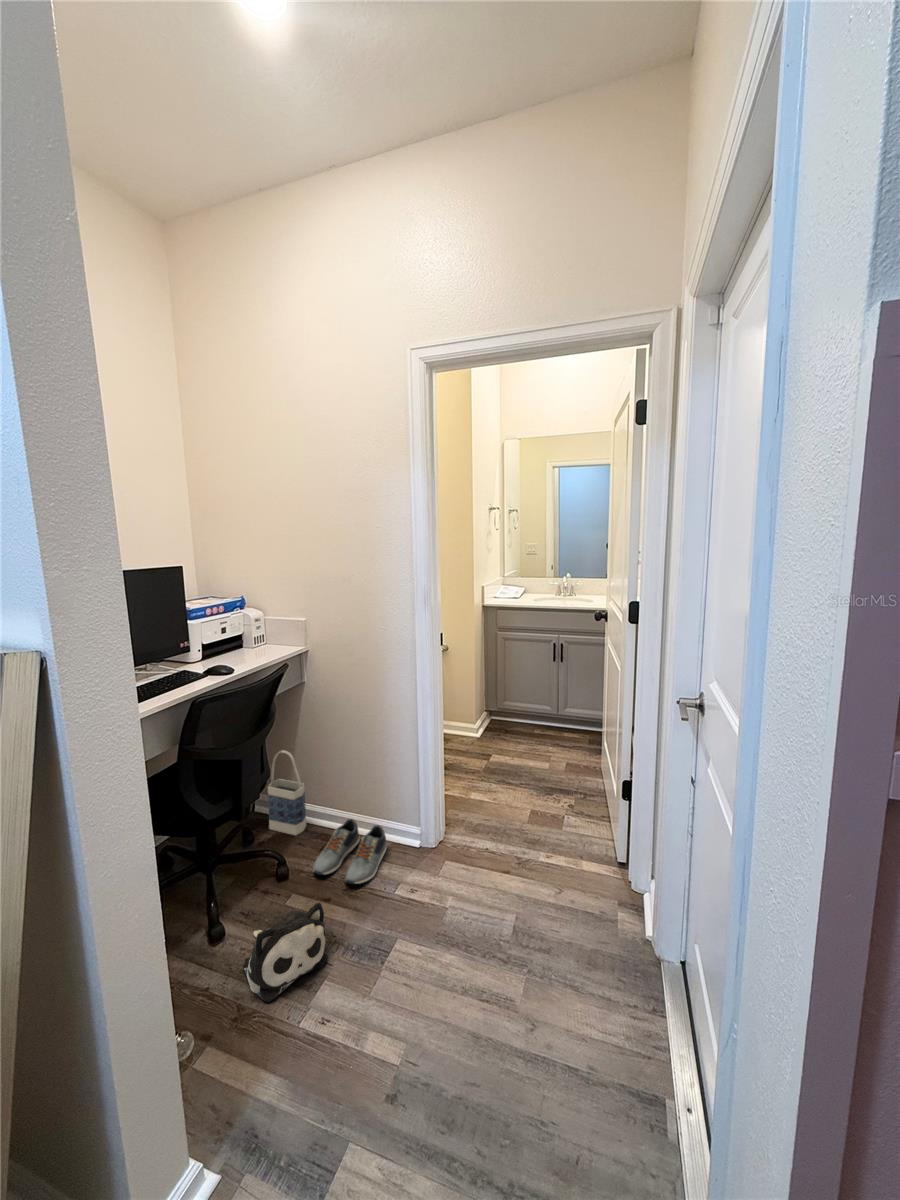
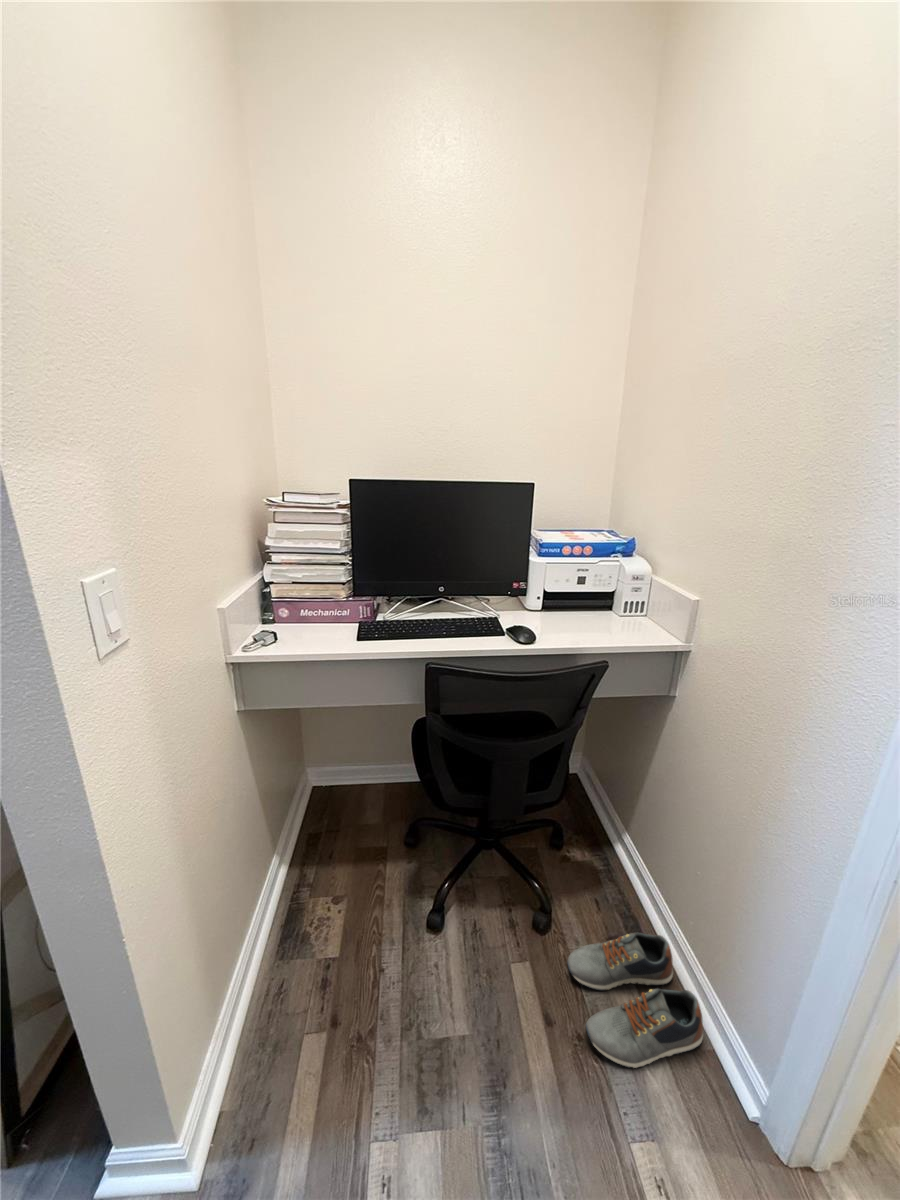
bag: present [268,751,306,835] -> none [587,767,636,888]
plush toy: present [243,903,327,1002] -> none [384,958,490,1107]

